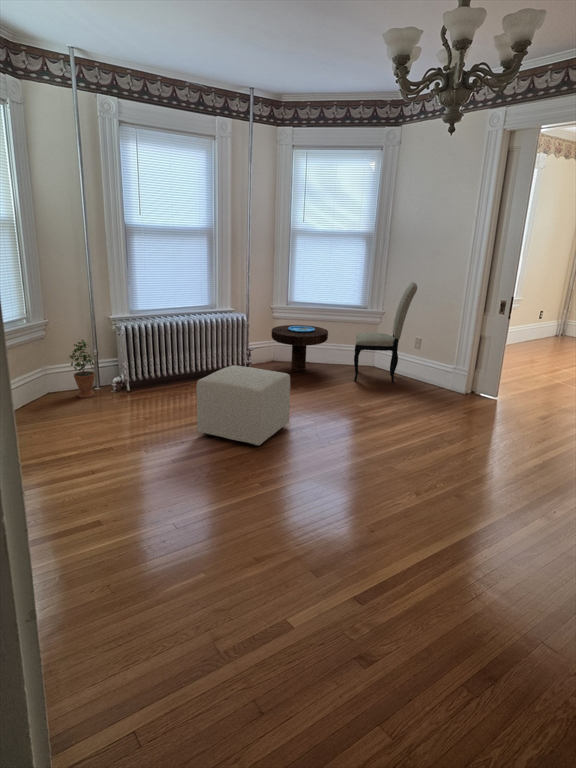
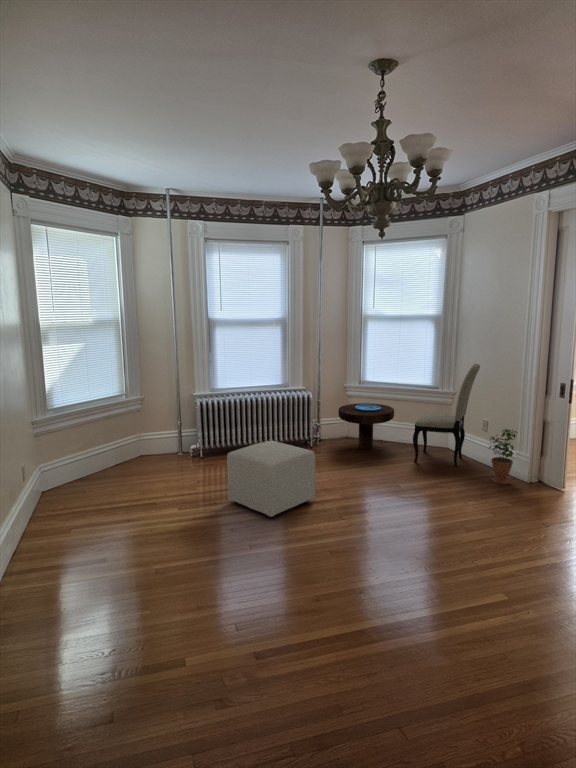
potted plant: present [69,340,95,398] -> present [489,429,517,484]

